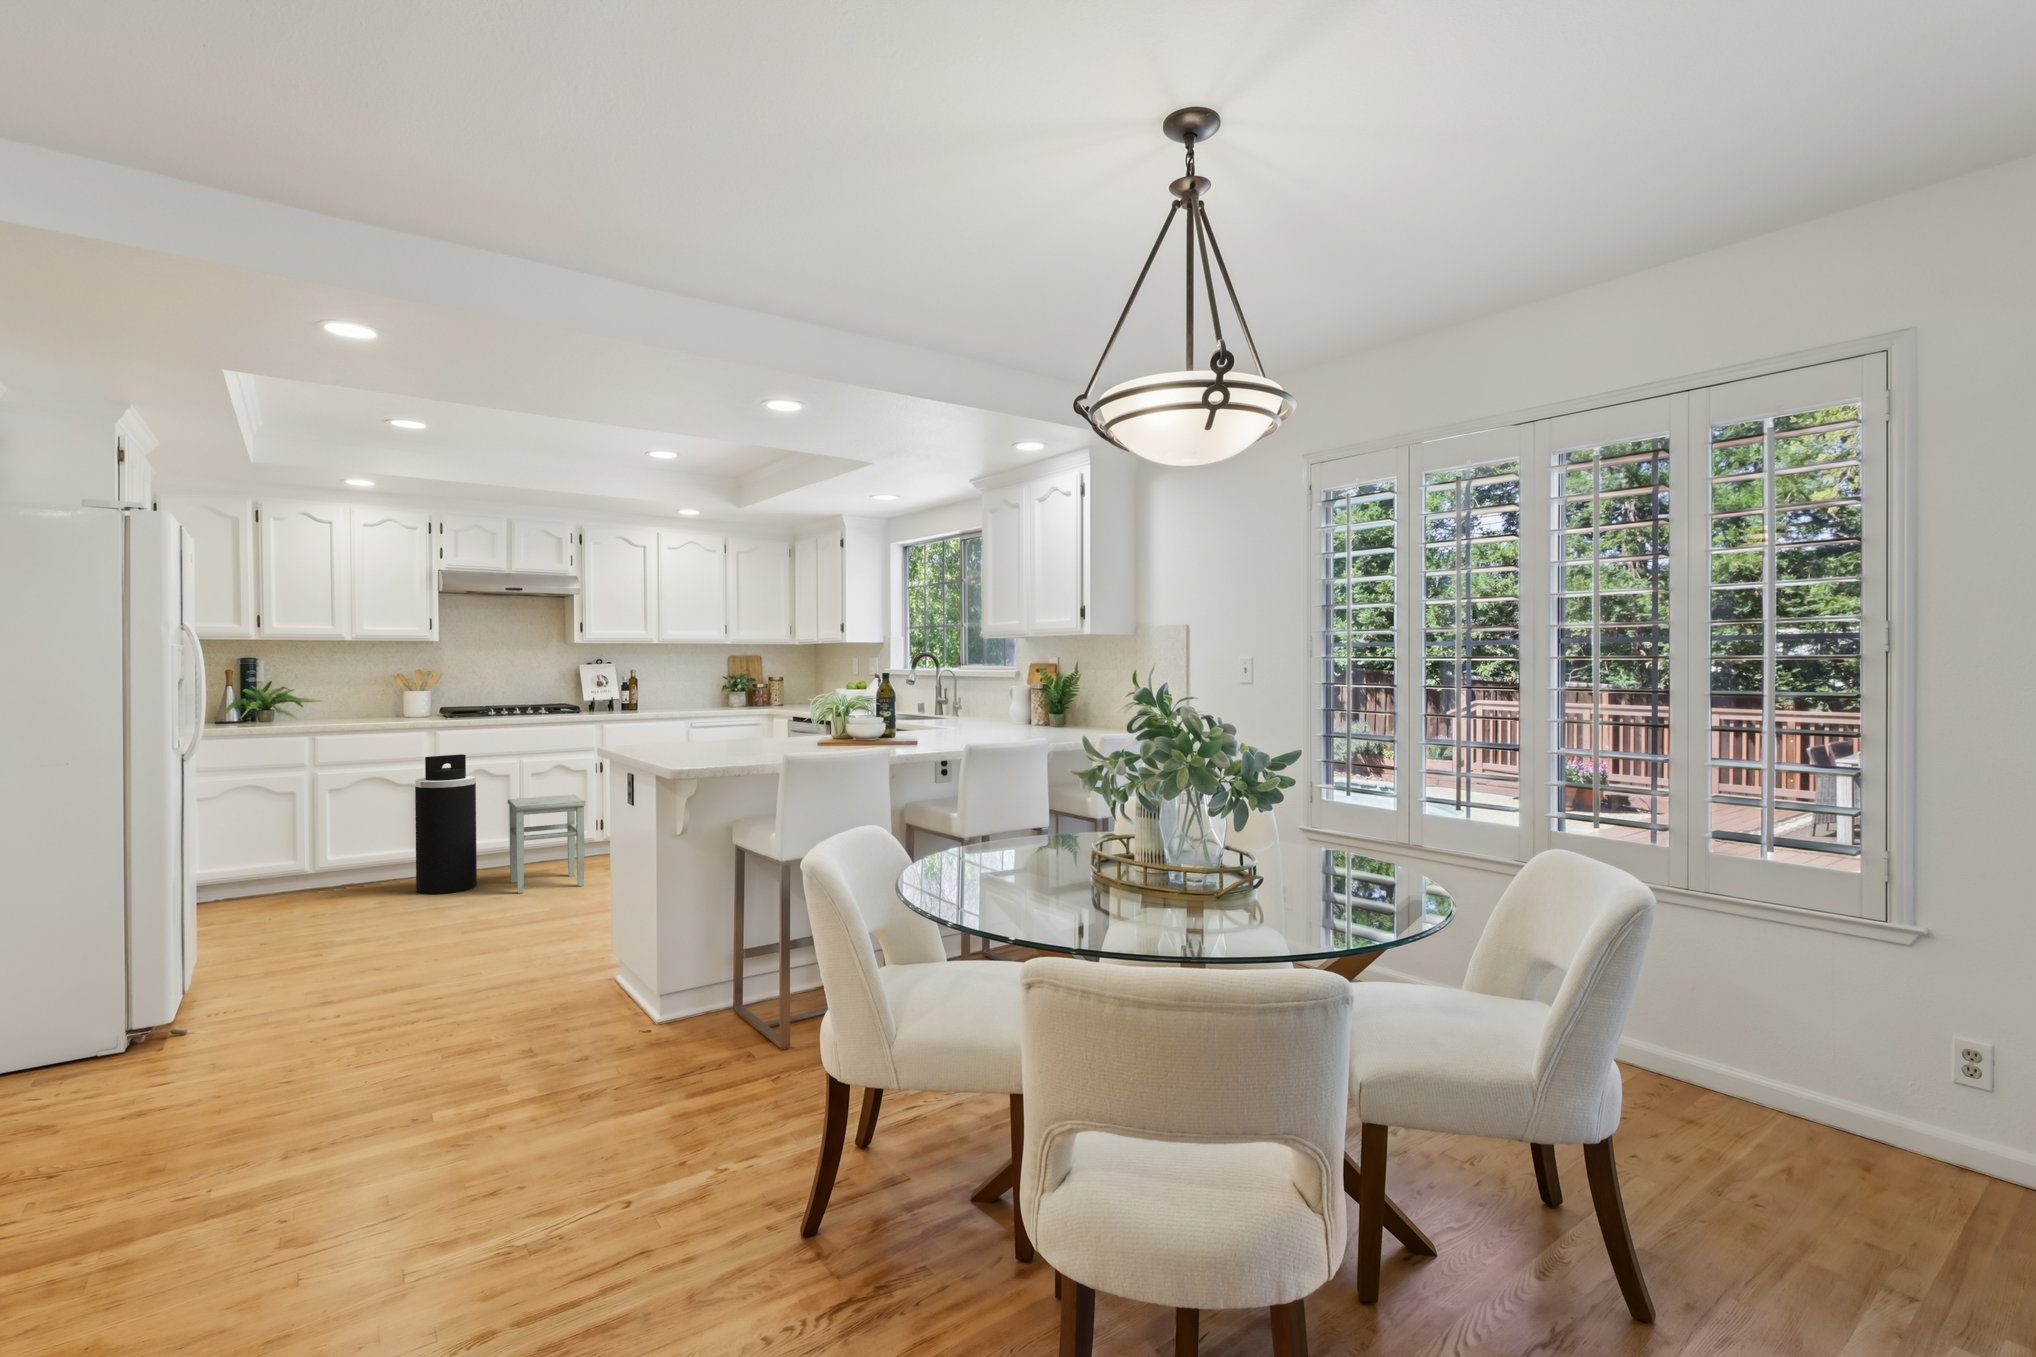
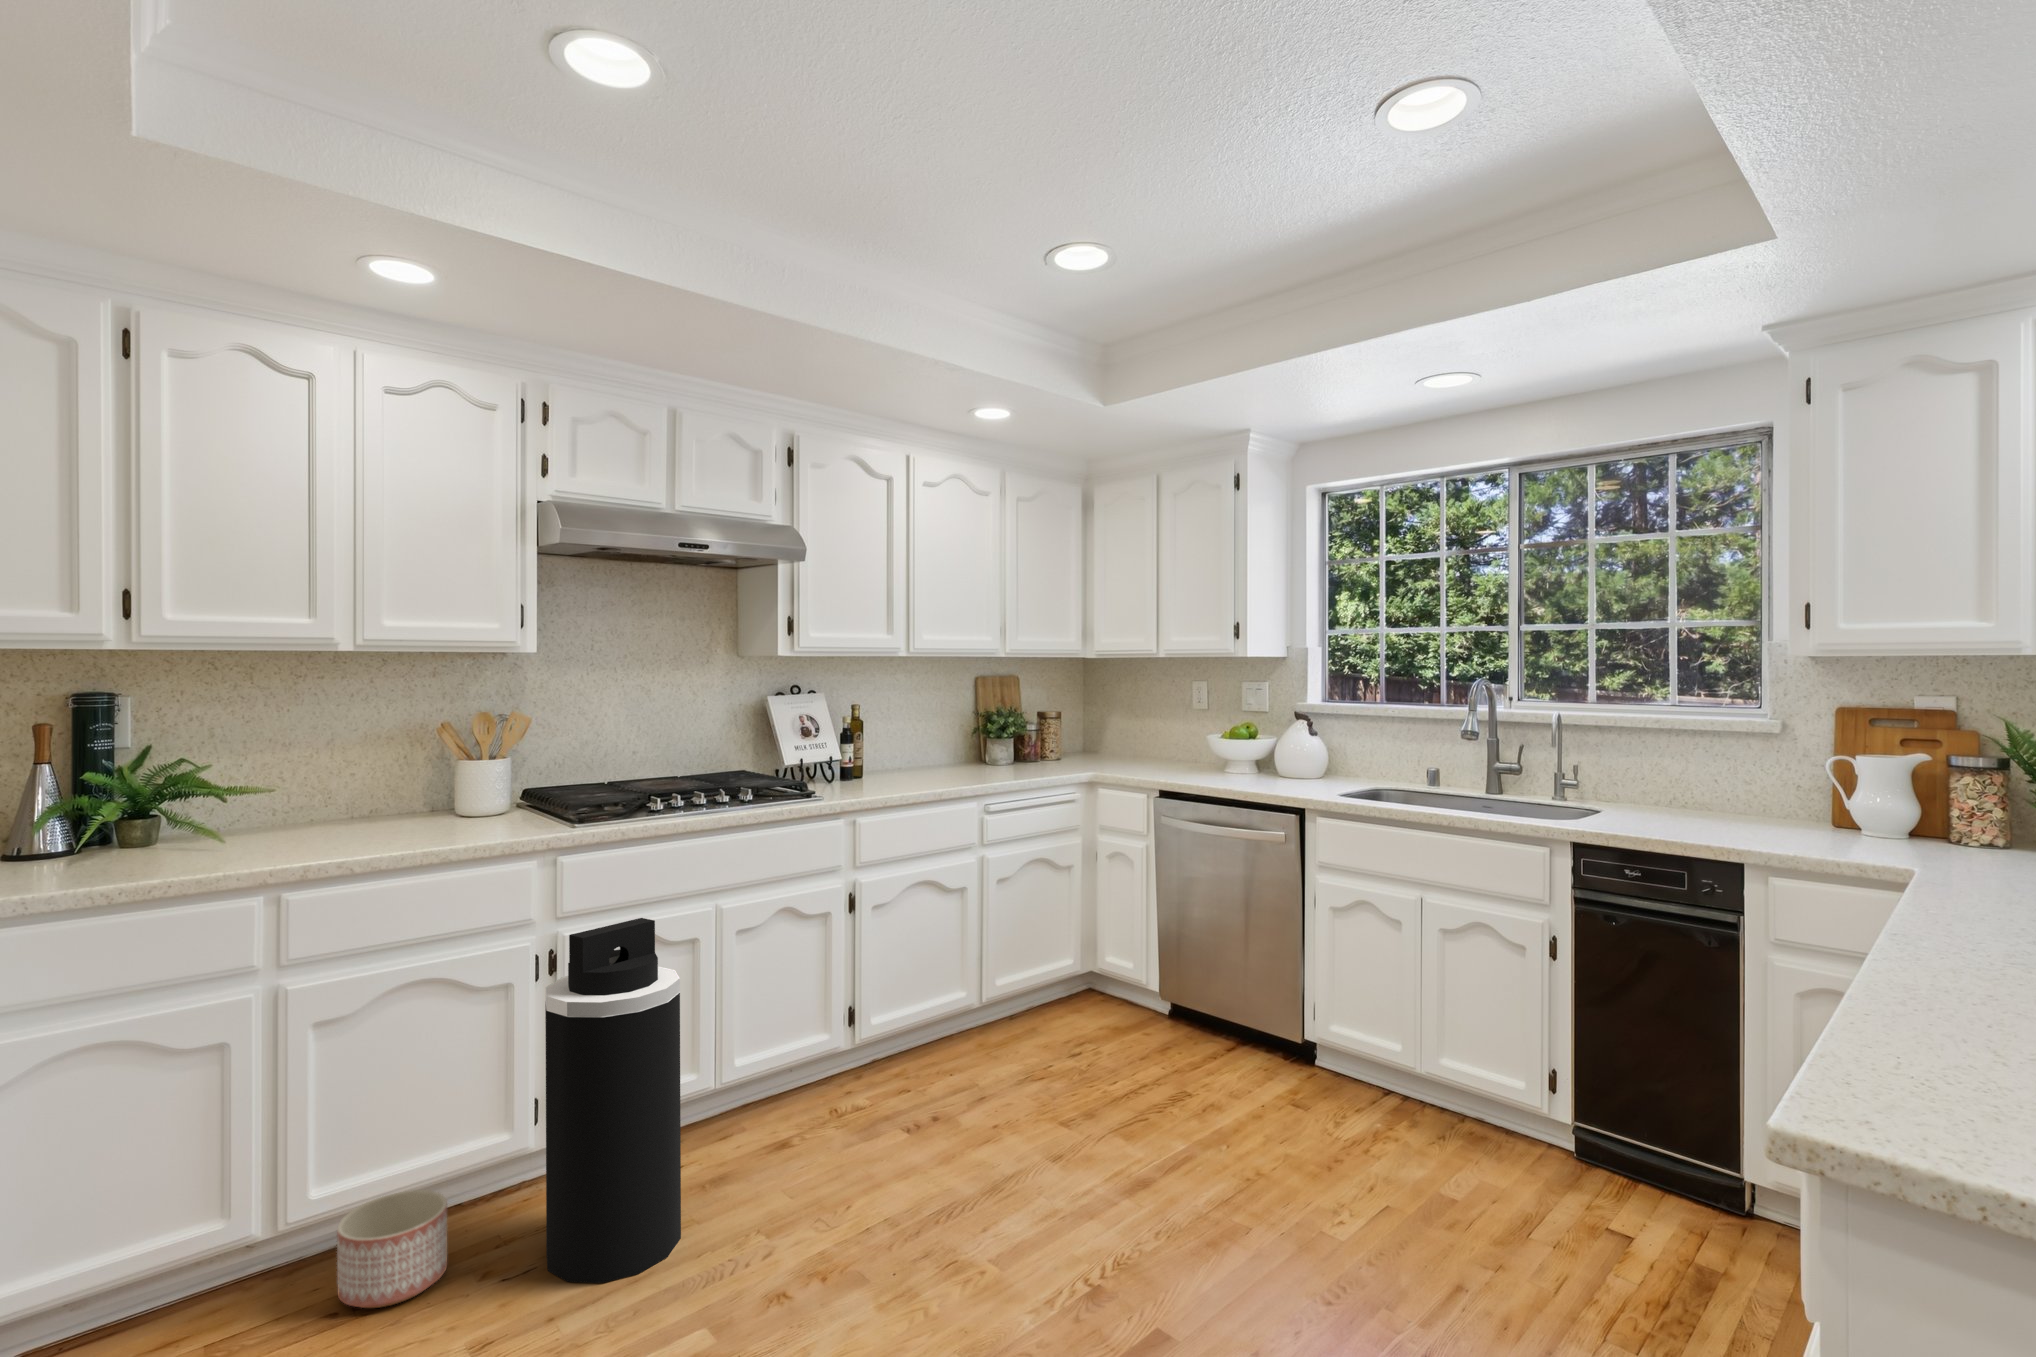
stool: present [508,795,586,893] -> none [741,987,938,1263]
planter: none [334,861,379,896] -> present [337,1190,447,1308]

